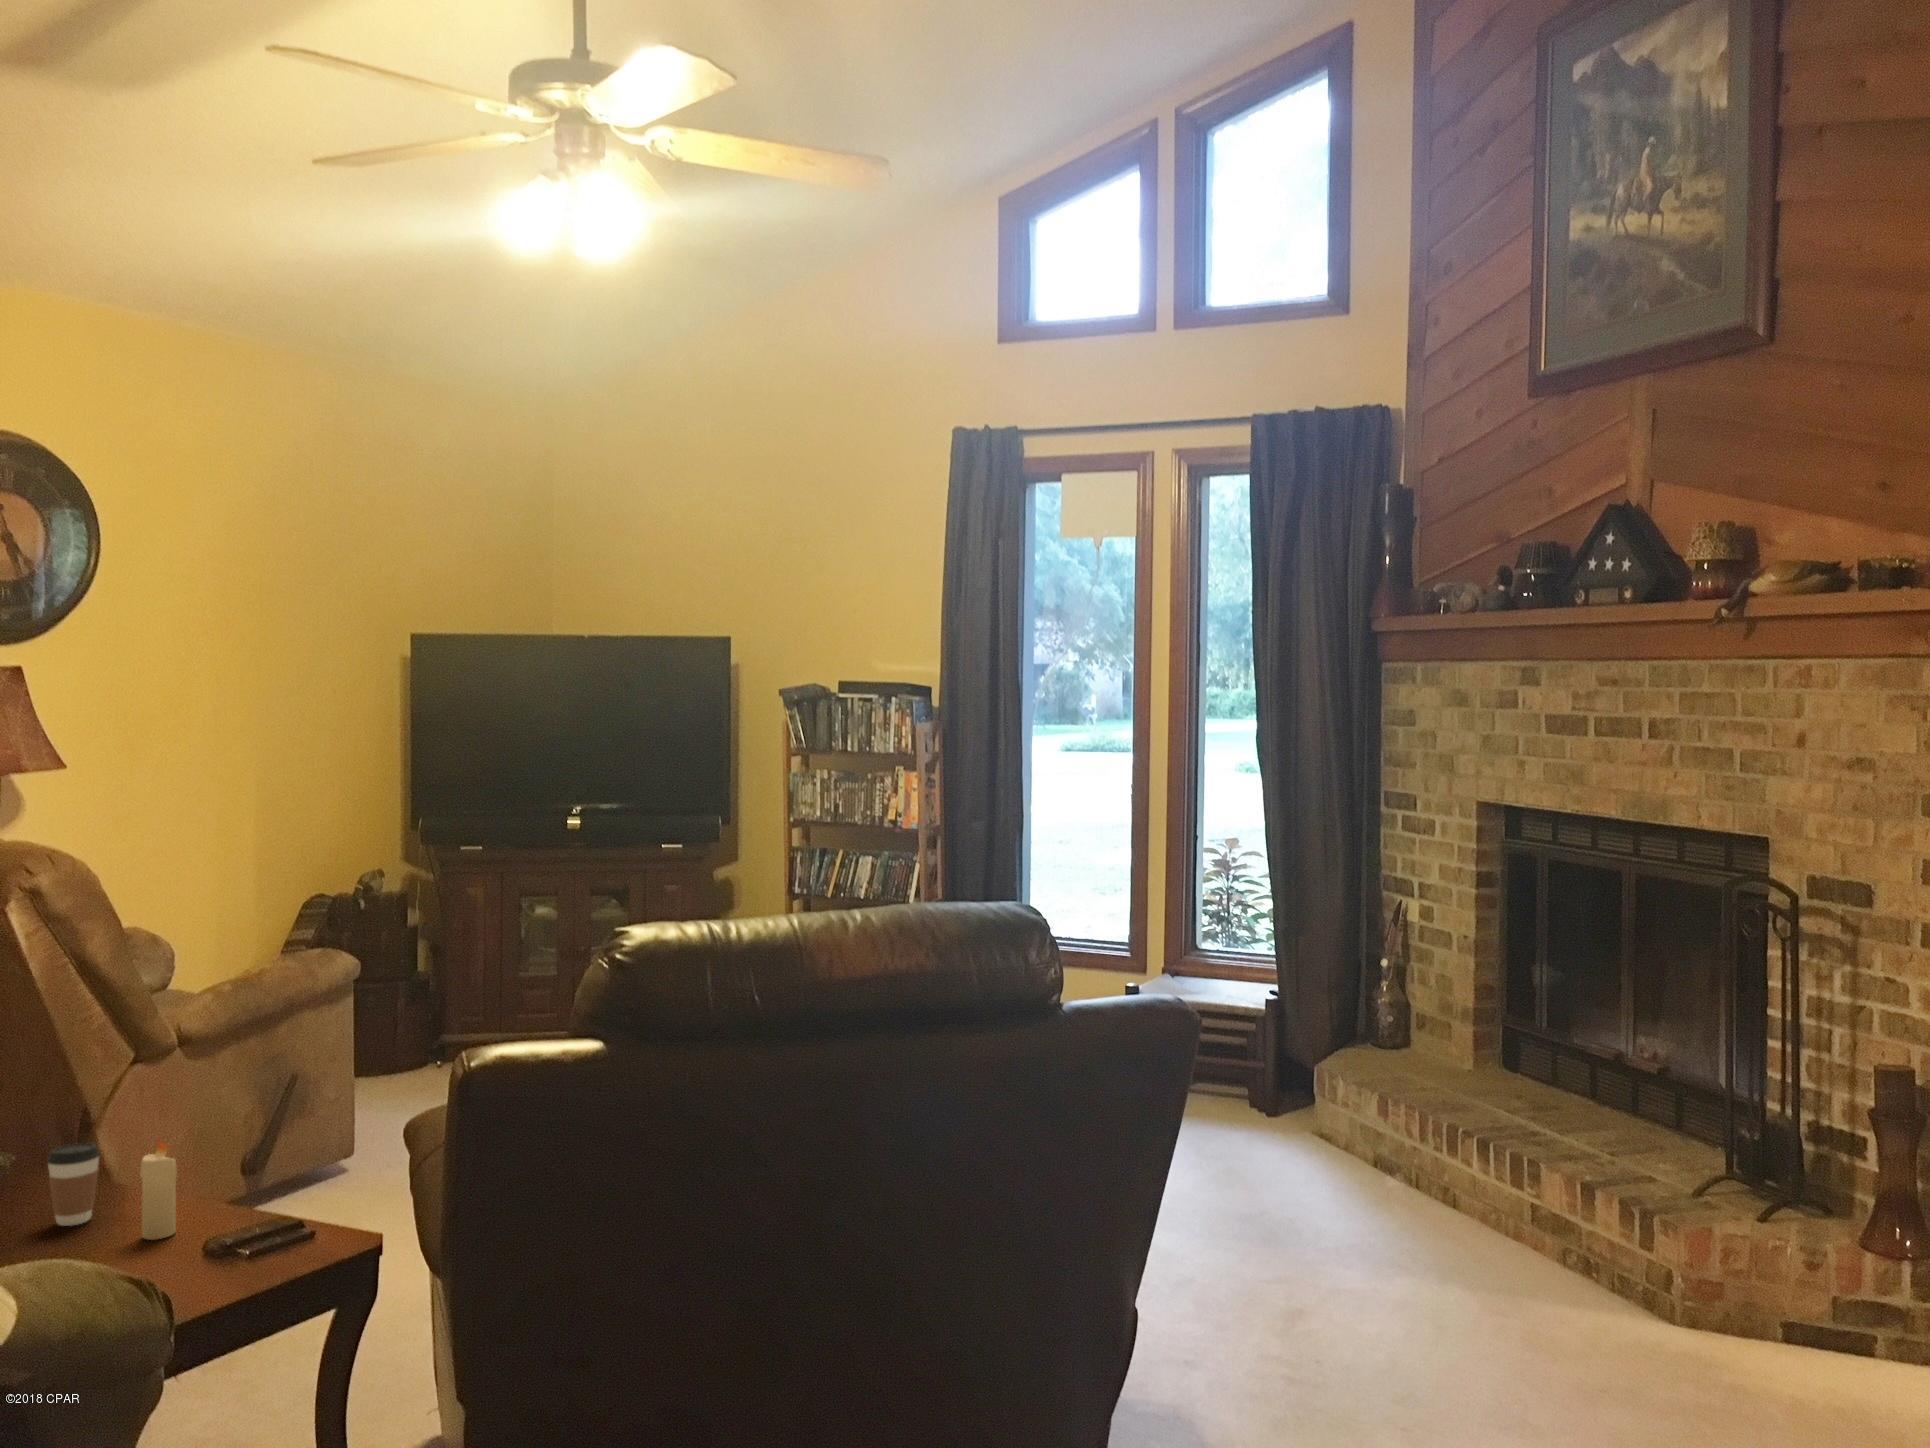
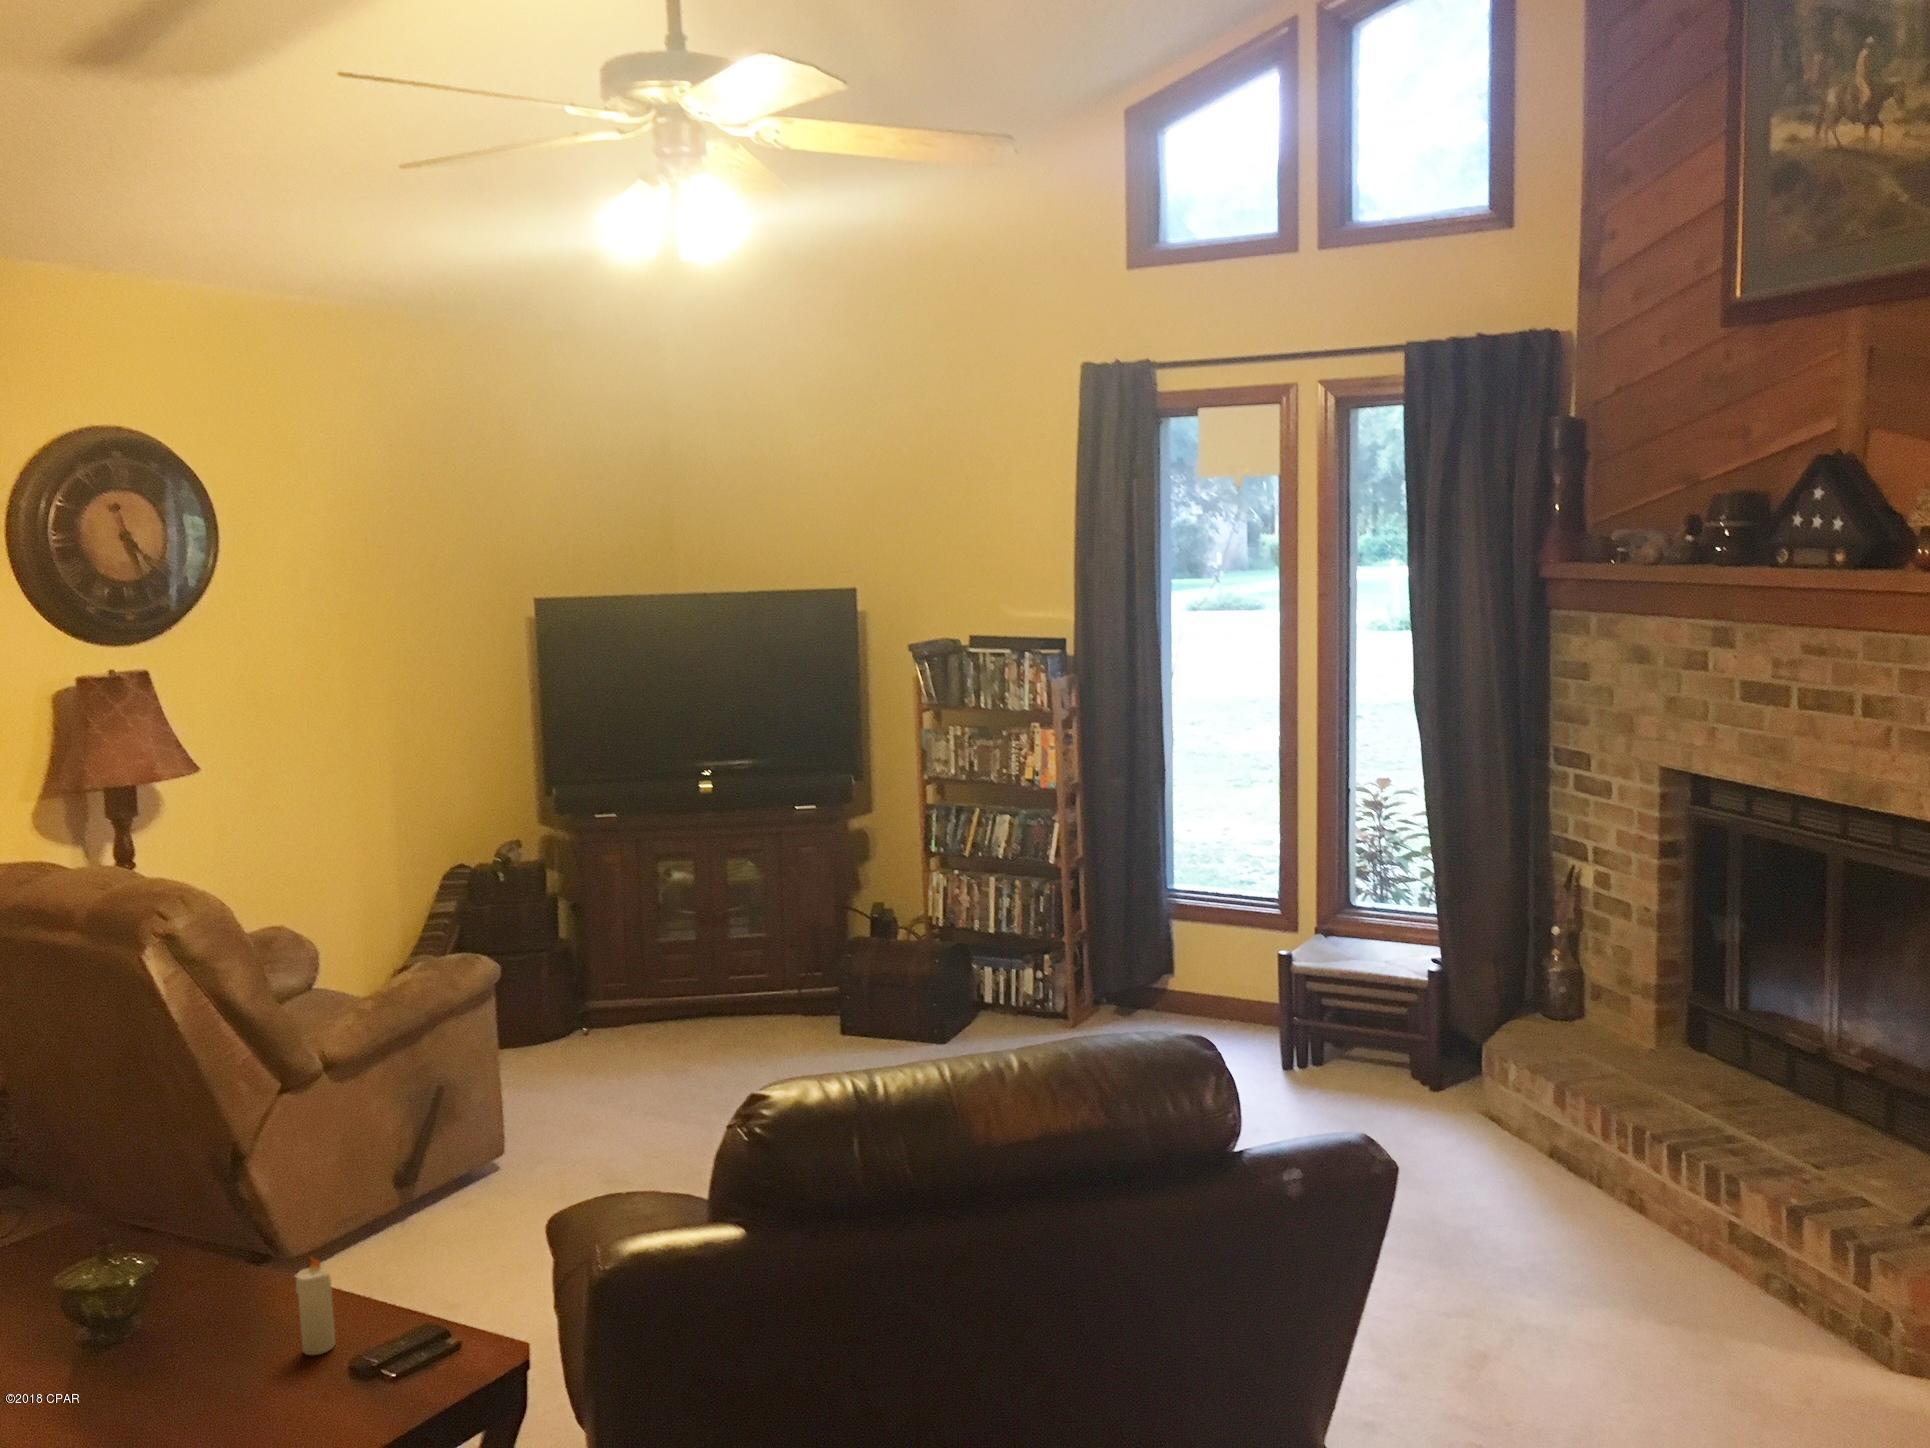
coffee cup: present [47,1143,100,1226] -> none [206,1248,257,1334]

